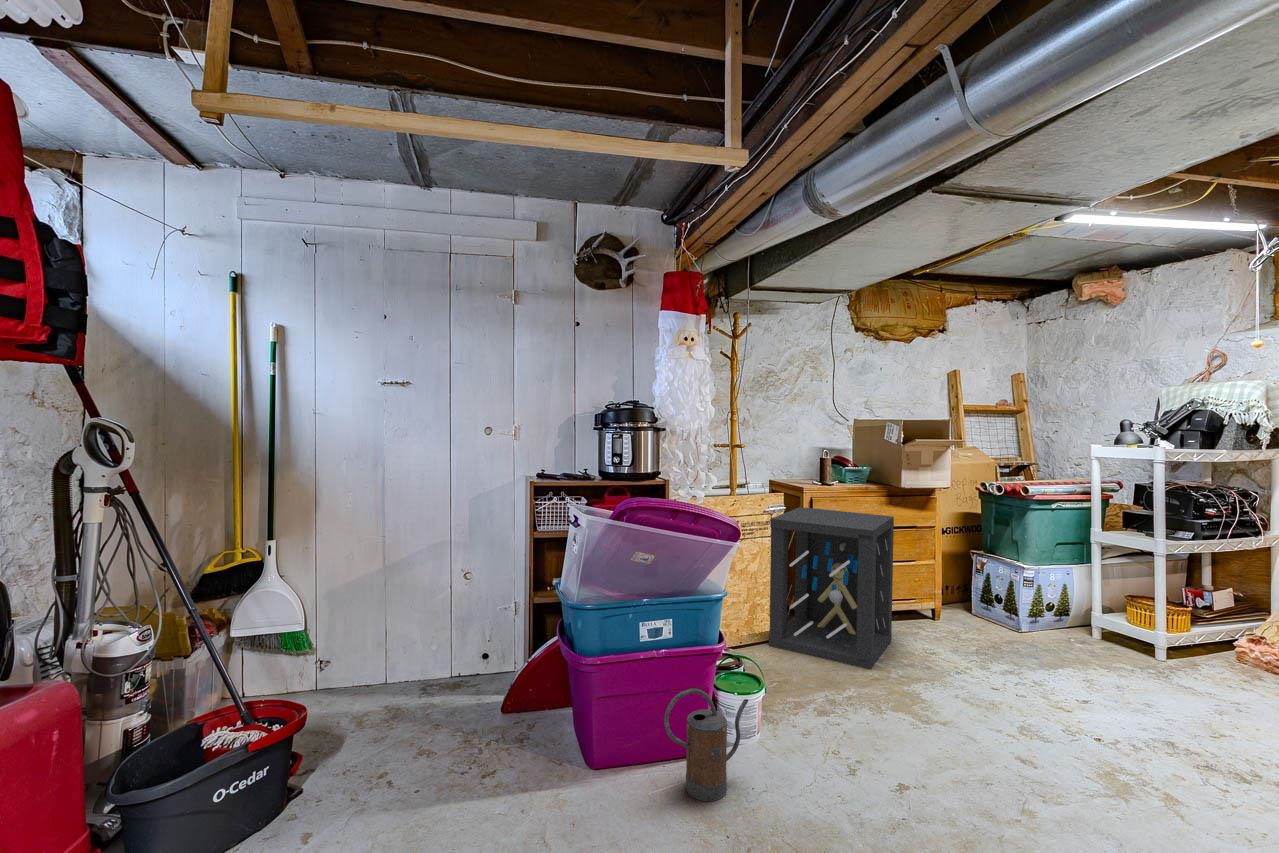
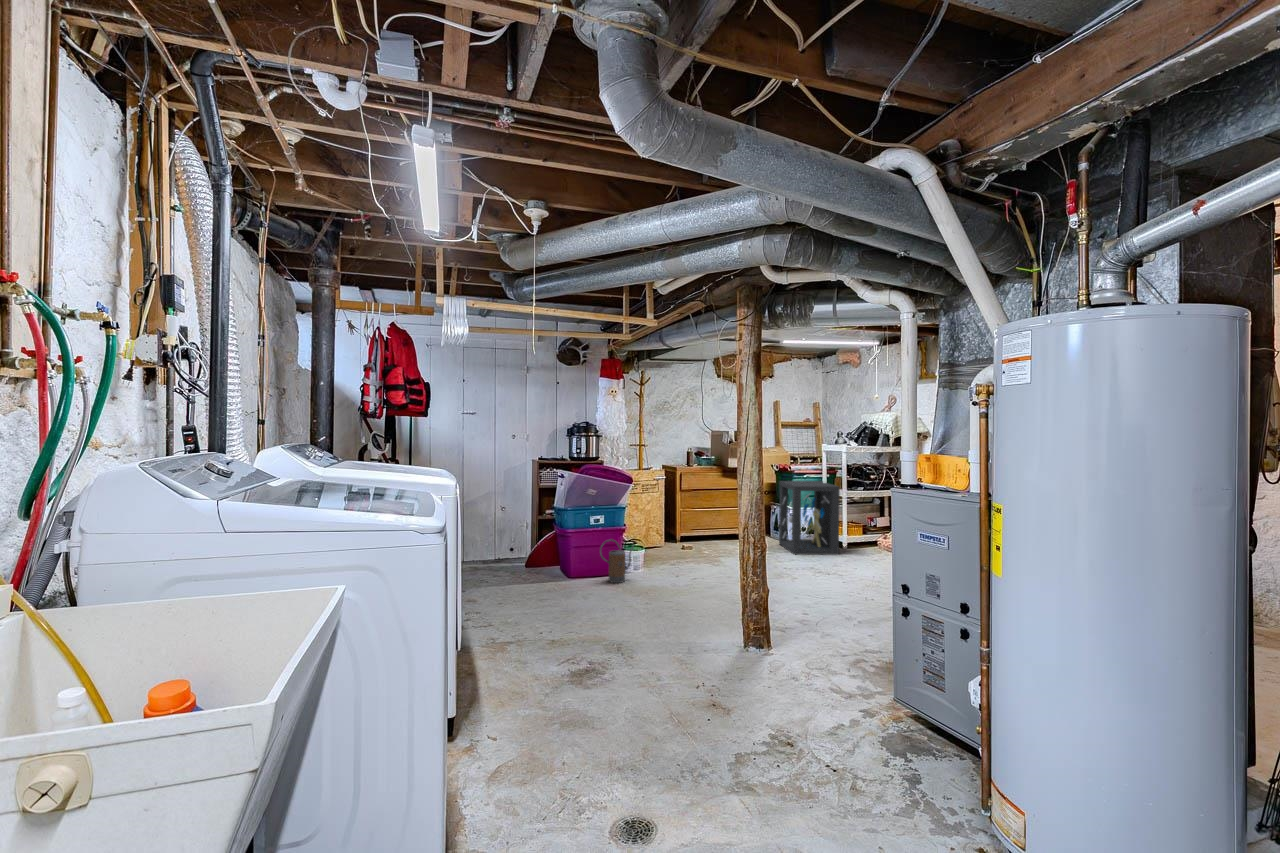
storage cabinet: present [769,507,894,670] -> present [779,481,840,555]

